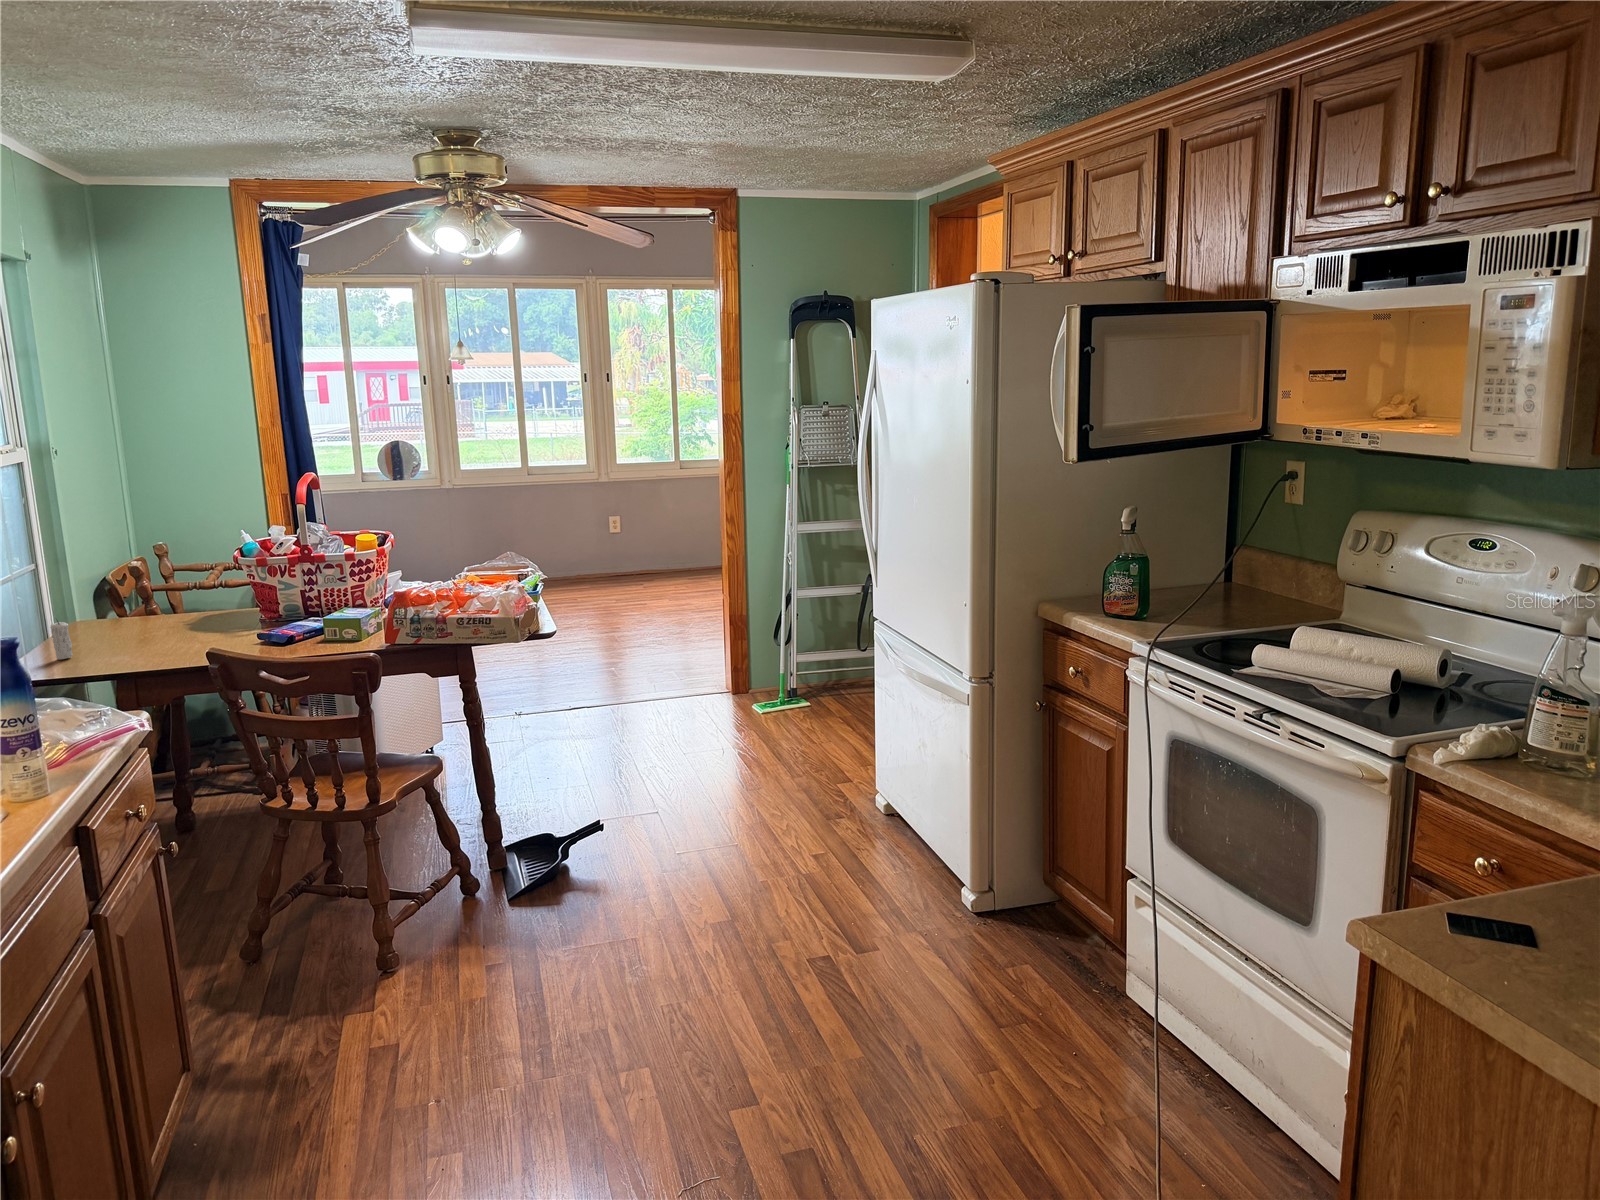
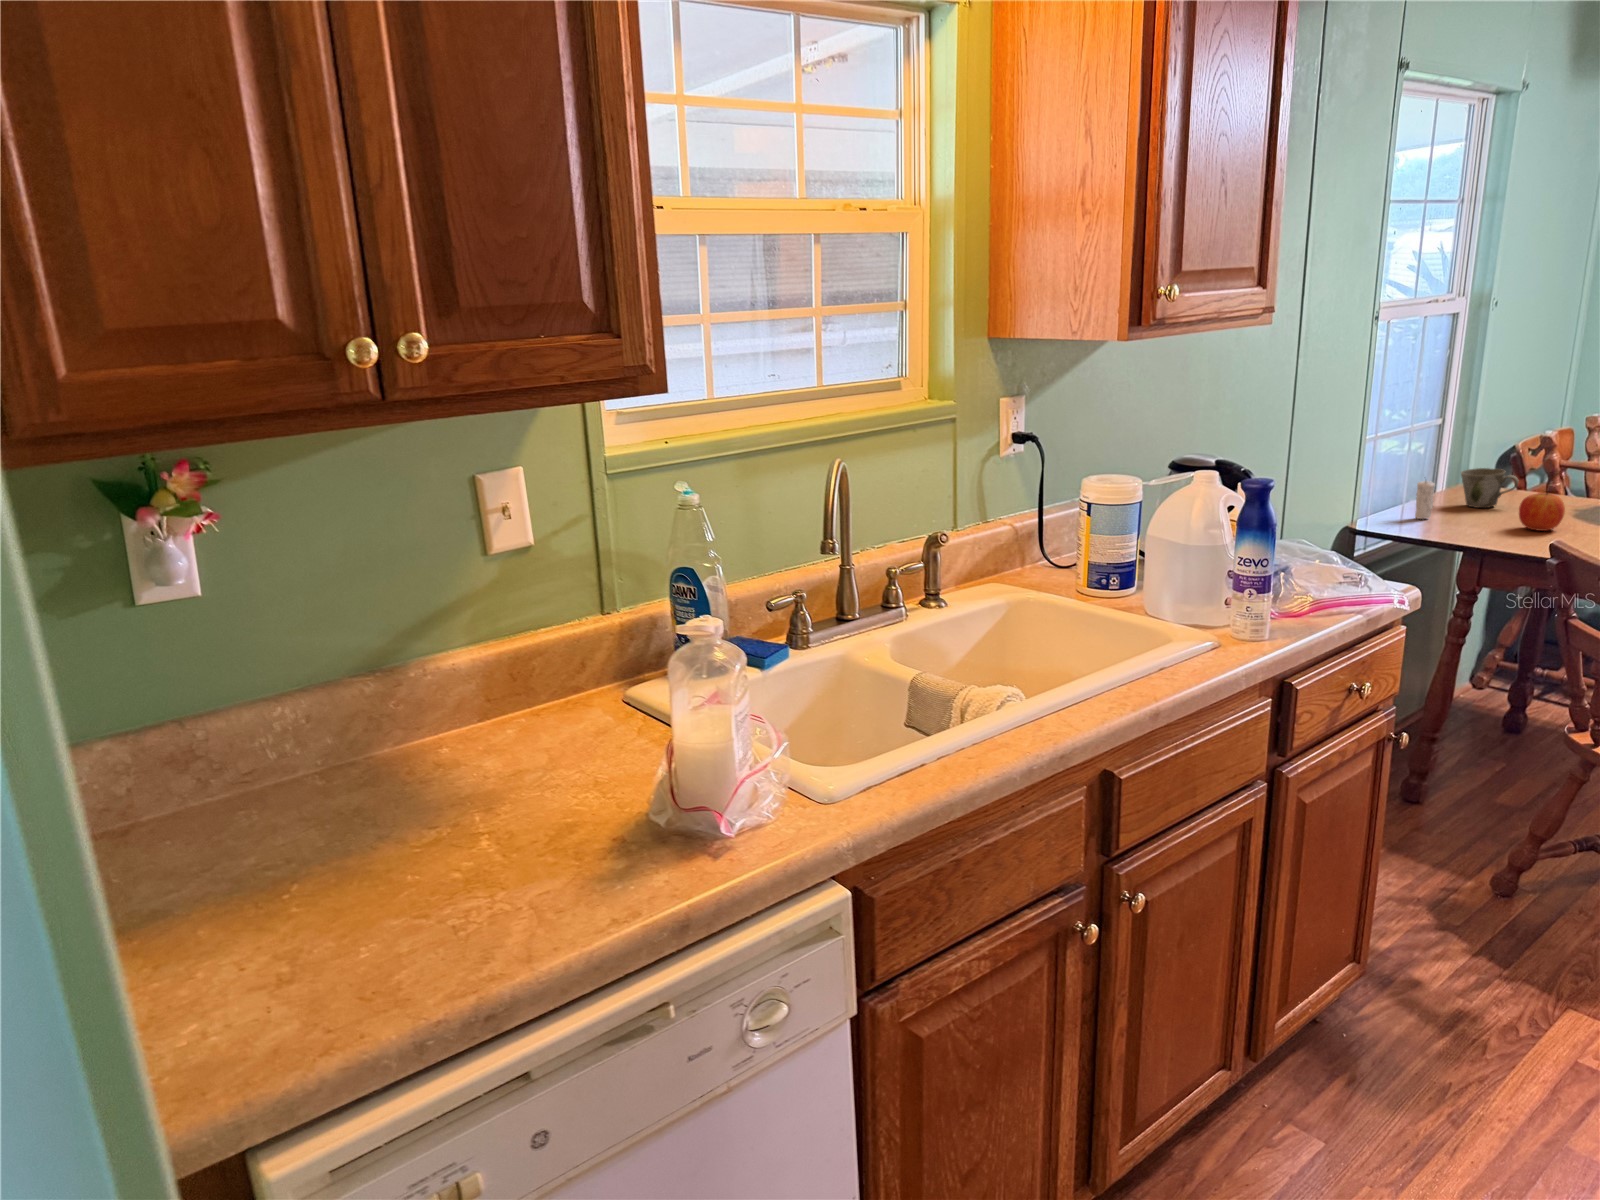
mug: none [82,601,138,640] -> present [1461,468,1518,508]
apple: none [154,612,193,648] -> present [1519,491,1565,531]

